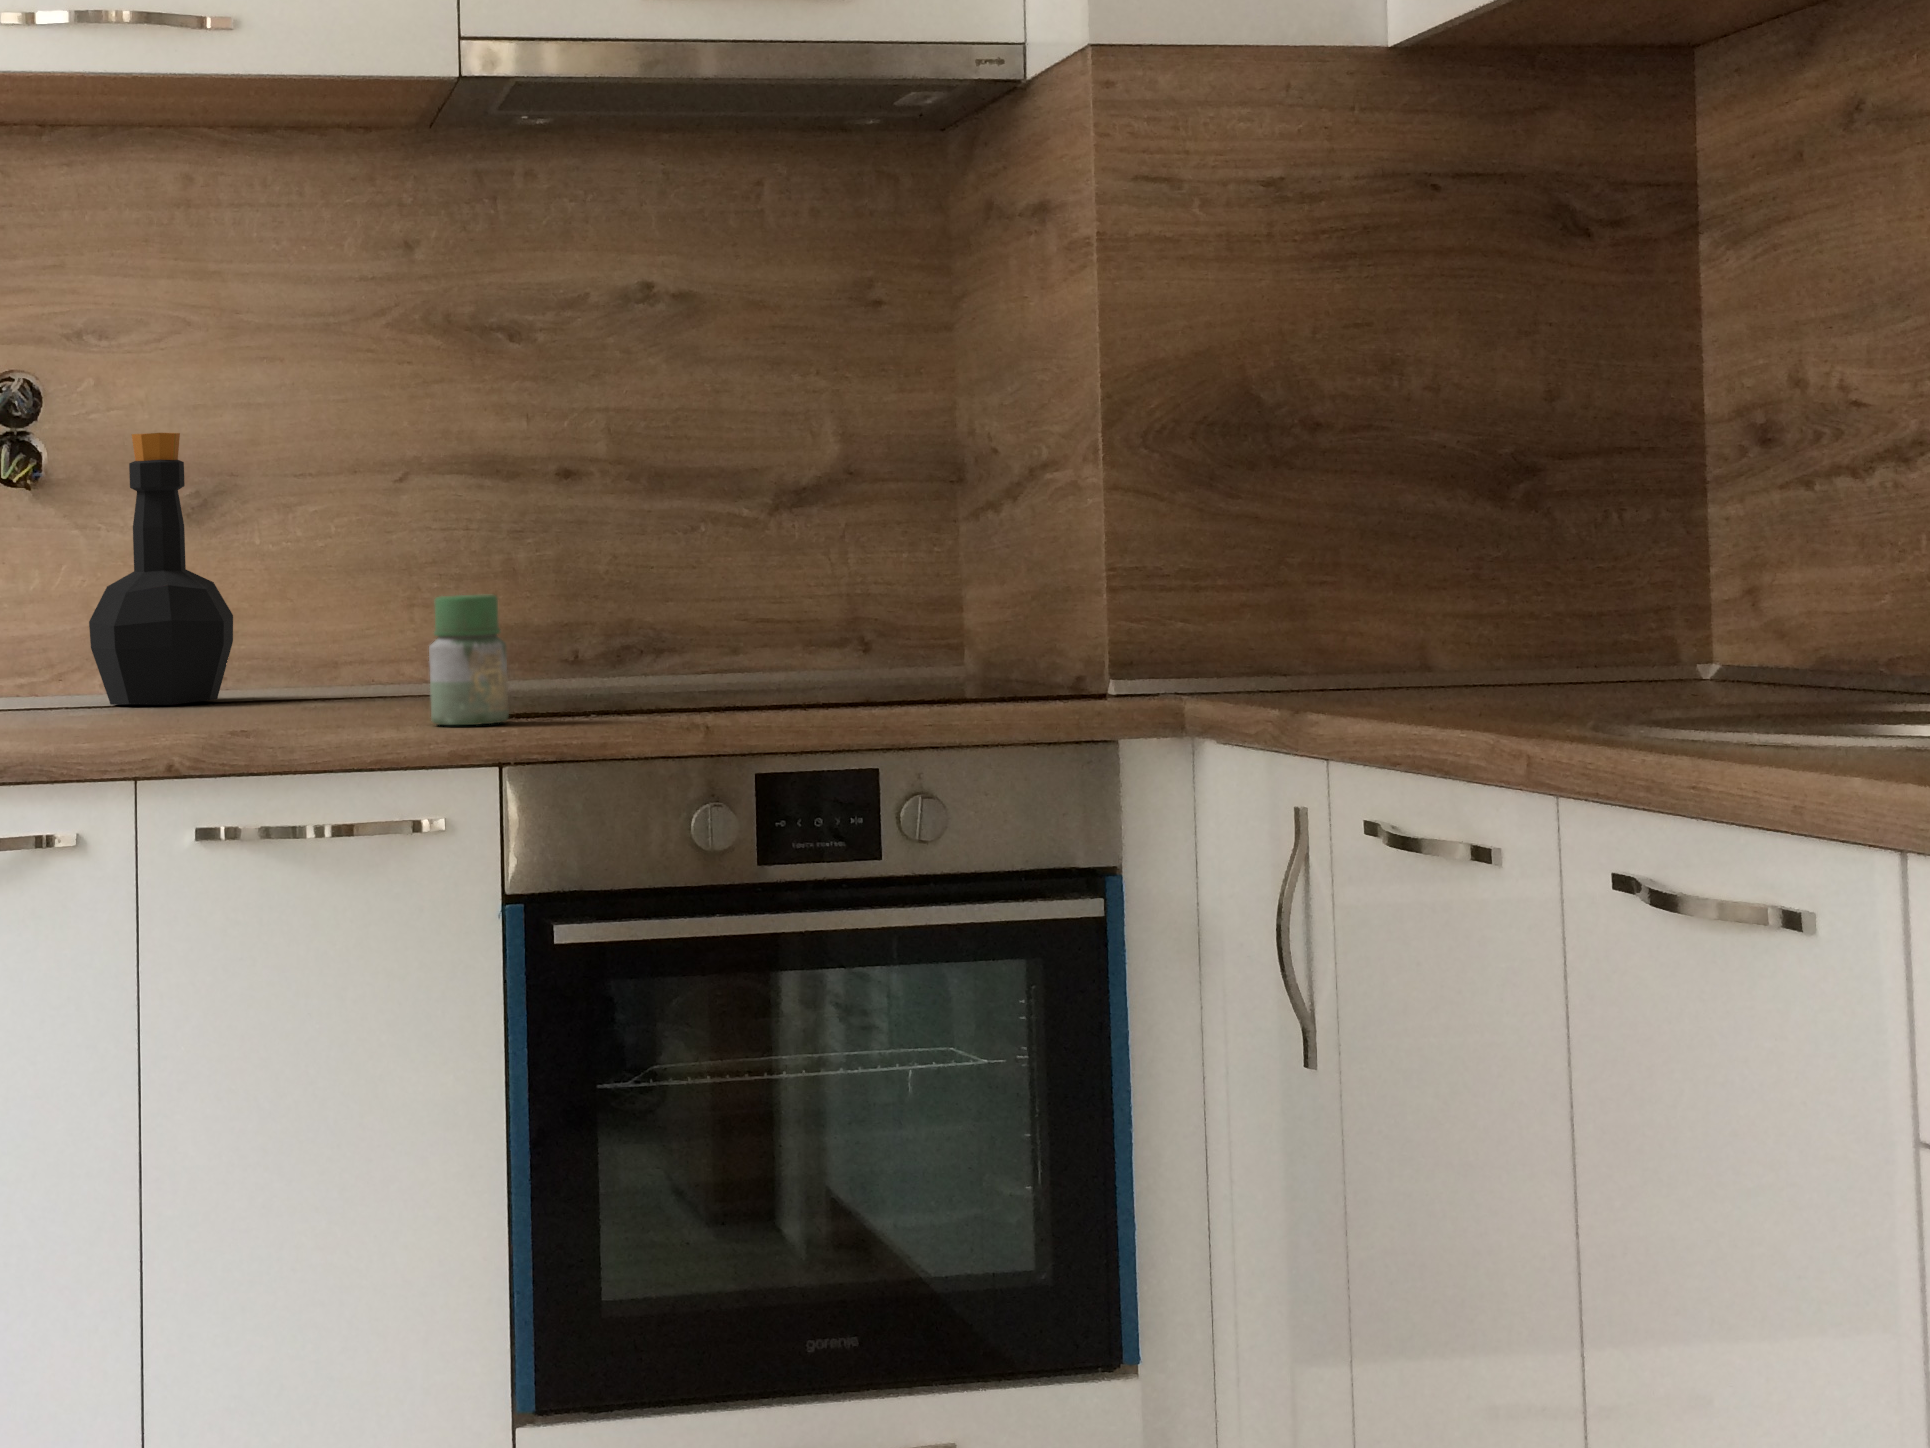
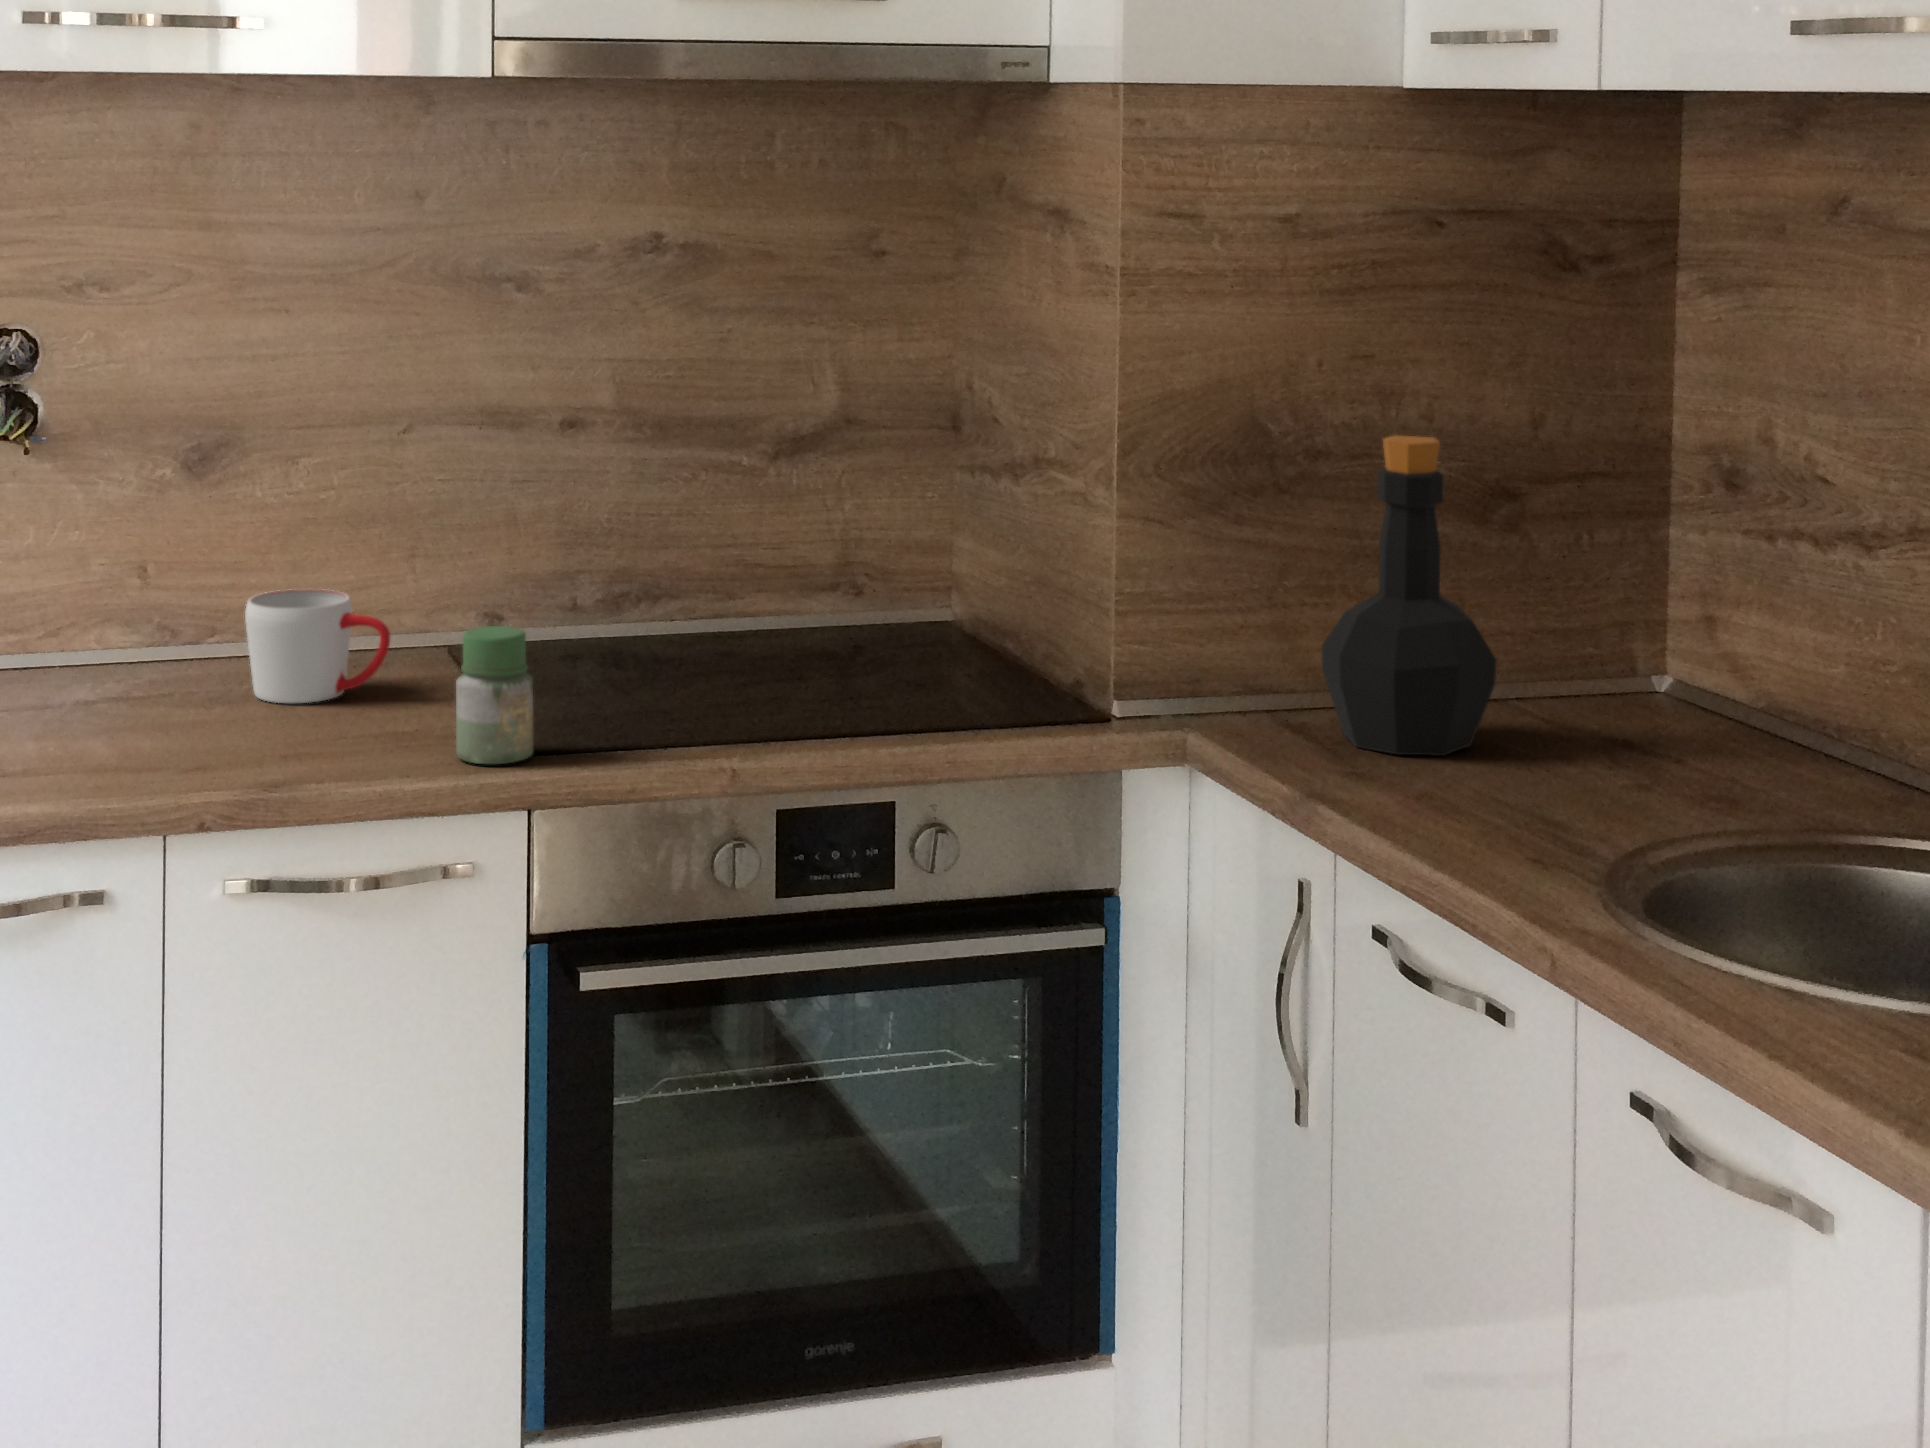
bottle: present [89,433,233,705] -> present [1322,435,1496,756]
mug: none [237,611,379,712] -> present [245,589,390,703]

